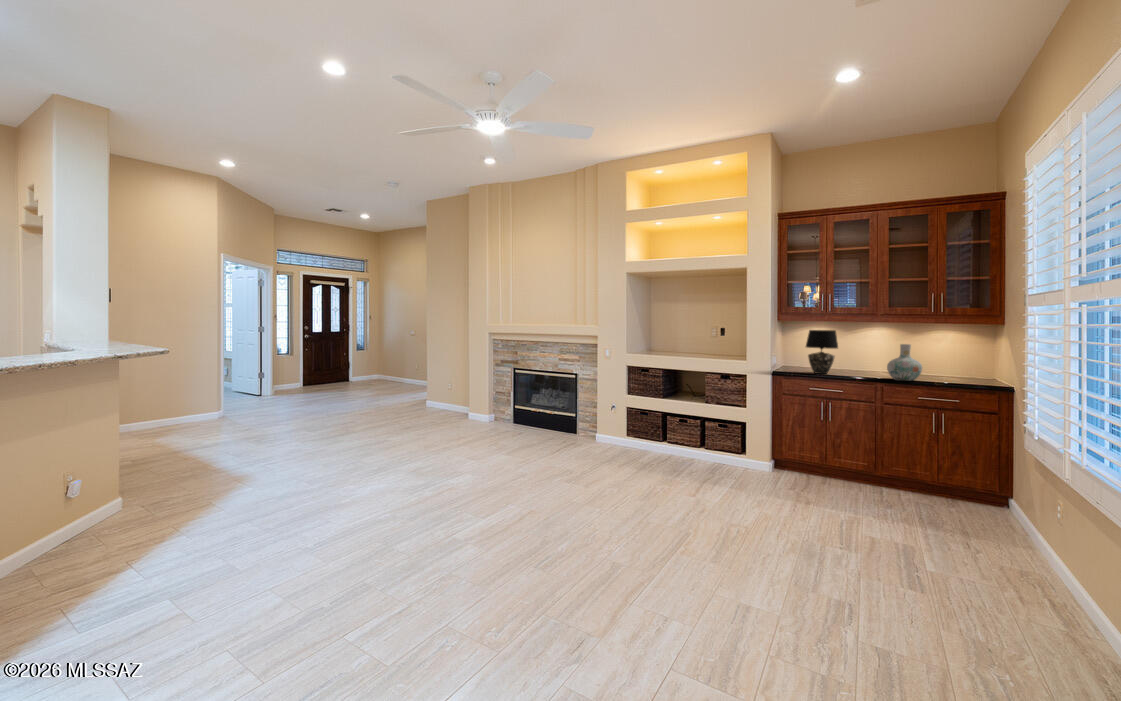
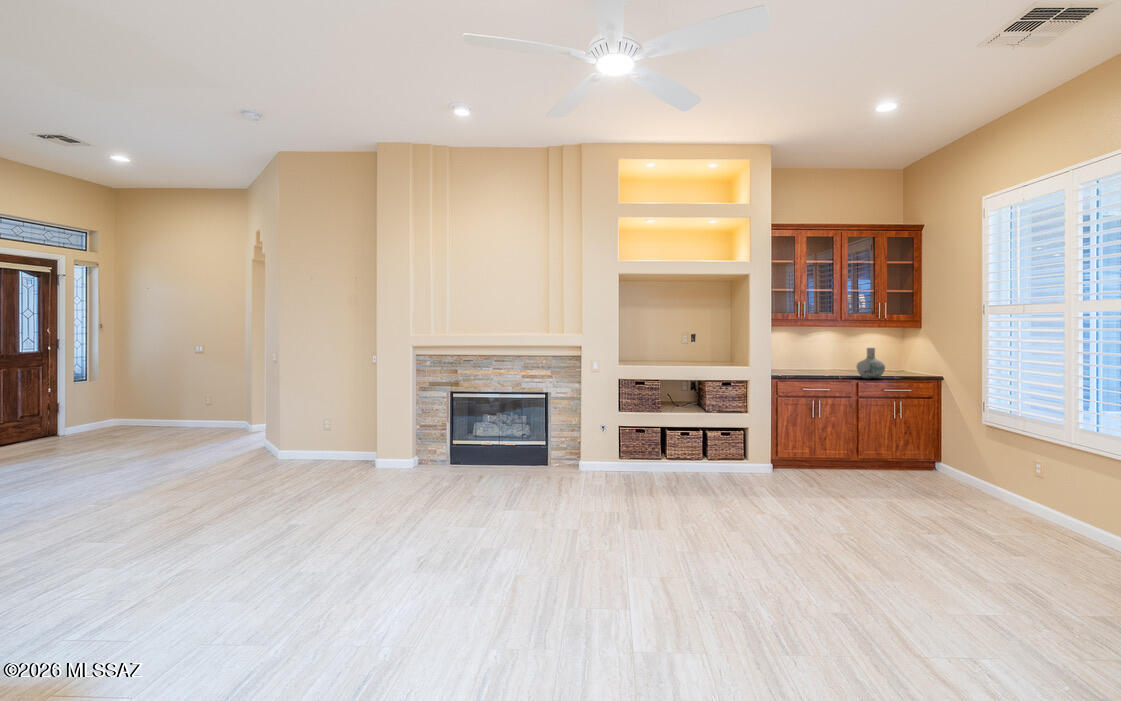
table lamp: present [806,330,838,374] -> none [788,337,818,376]

